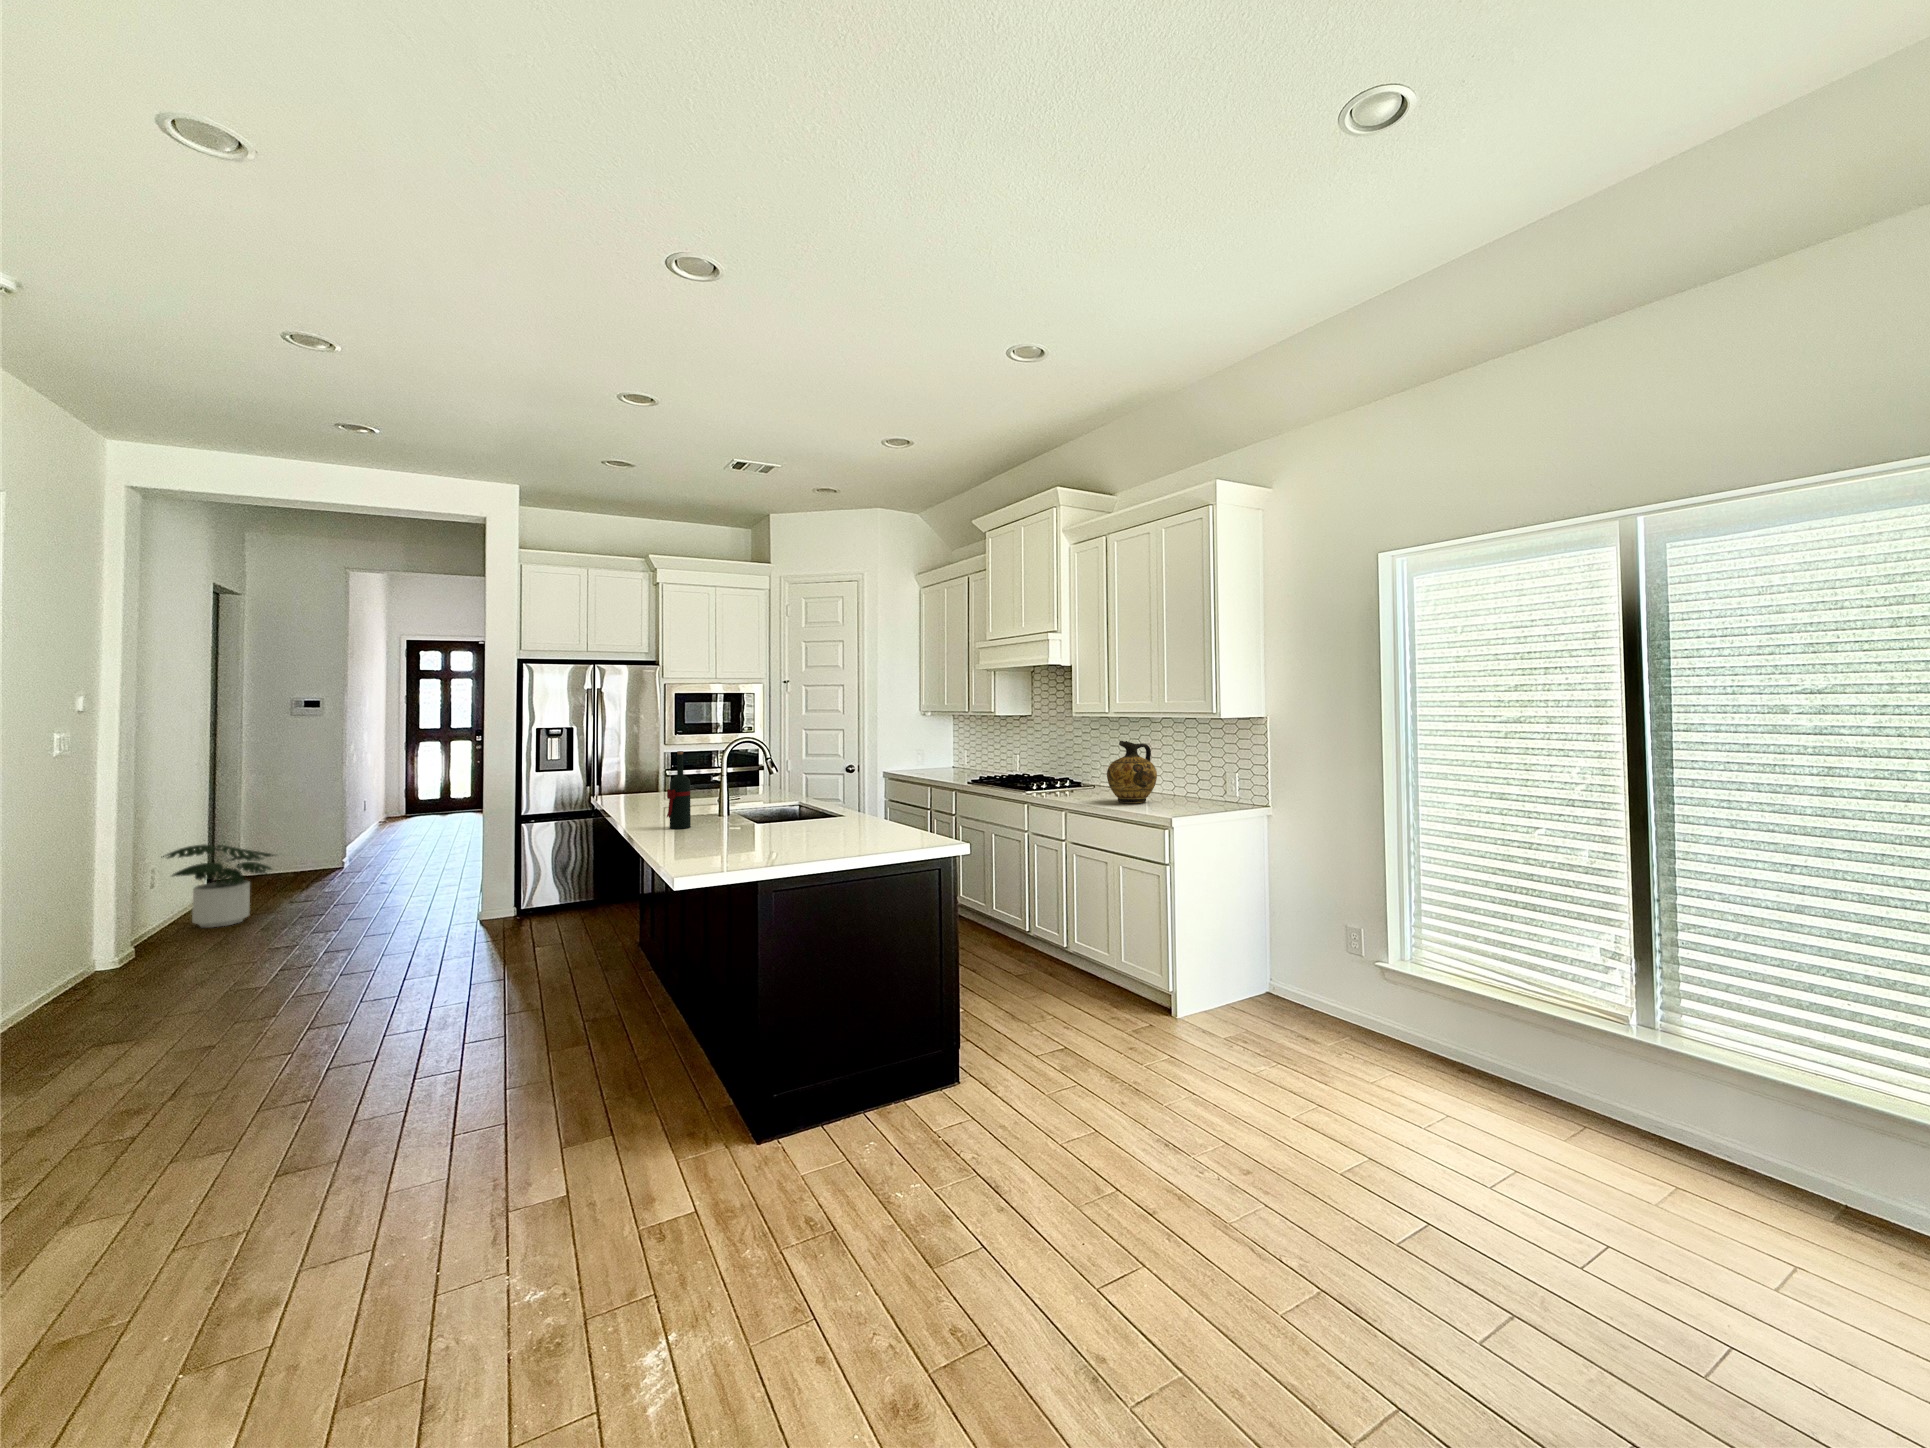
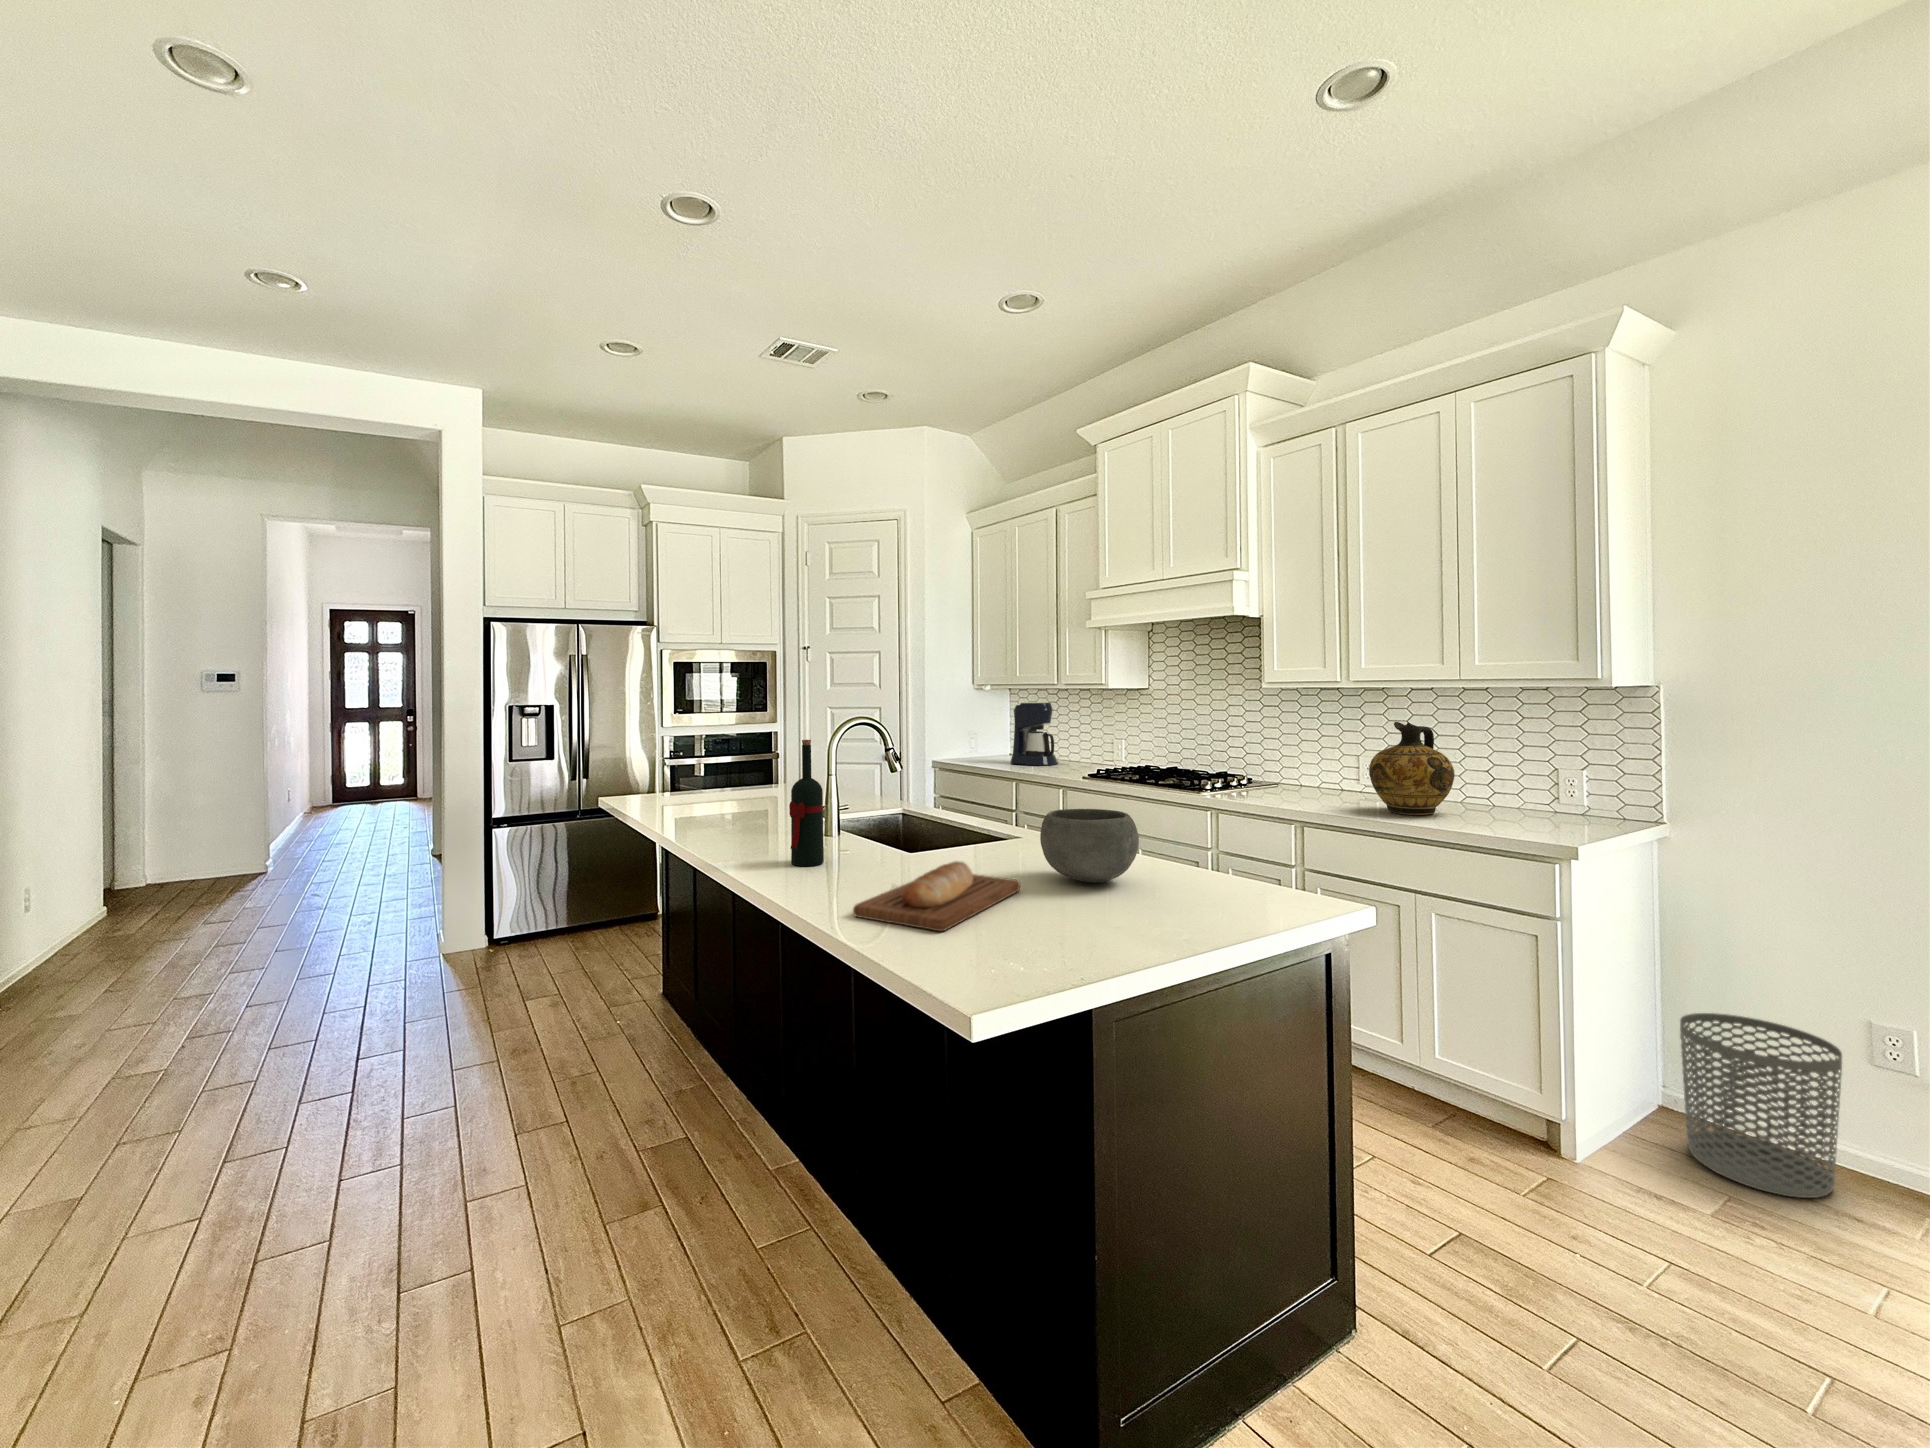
coffee maker: none [939,726,975,775] -> present [1011,702,1058,766]
bowl: none [808,793,866,835] -> present [1040,809,1139,883]
bread loaf: none [671,822,786,853] -> present [853,861,1020,931]
potted plant: present [161,845,274,927] -> none [33,856,188,963]
waste bin: none [1250,927,1325,1033] -> present [1680,1013,1842,1198]

